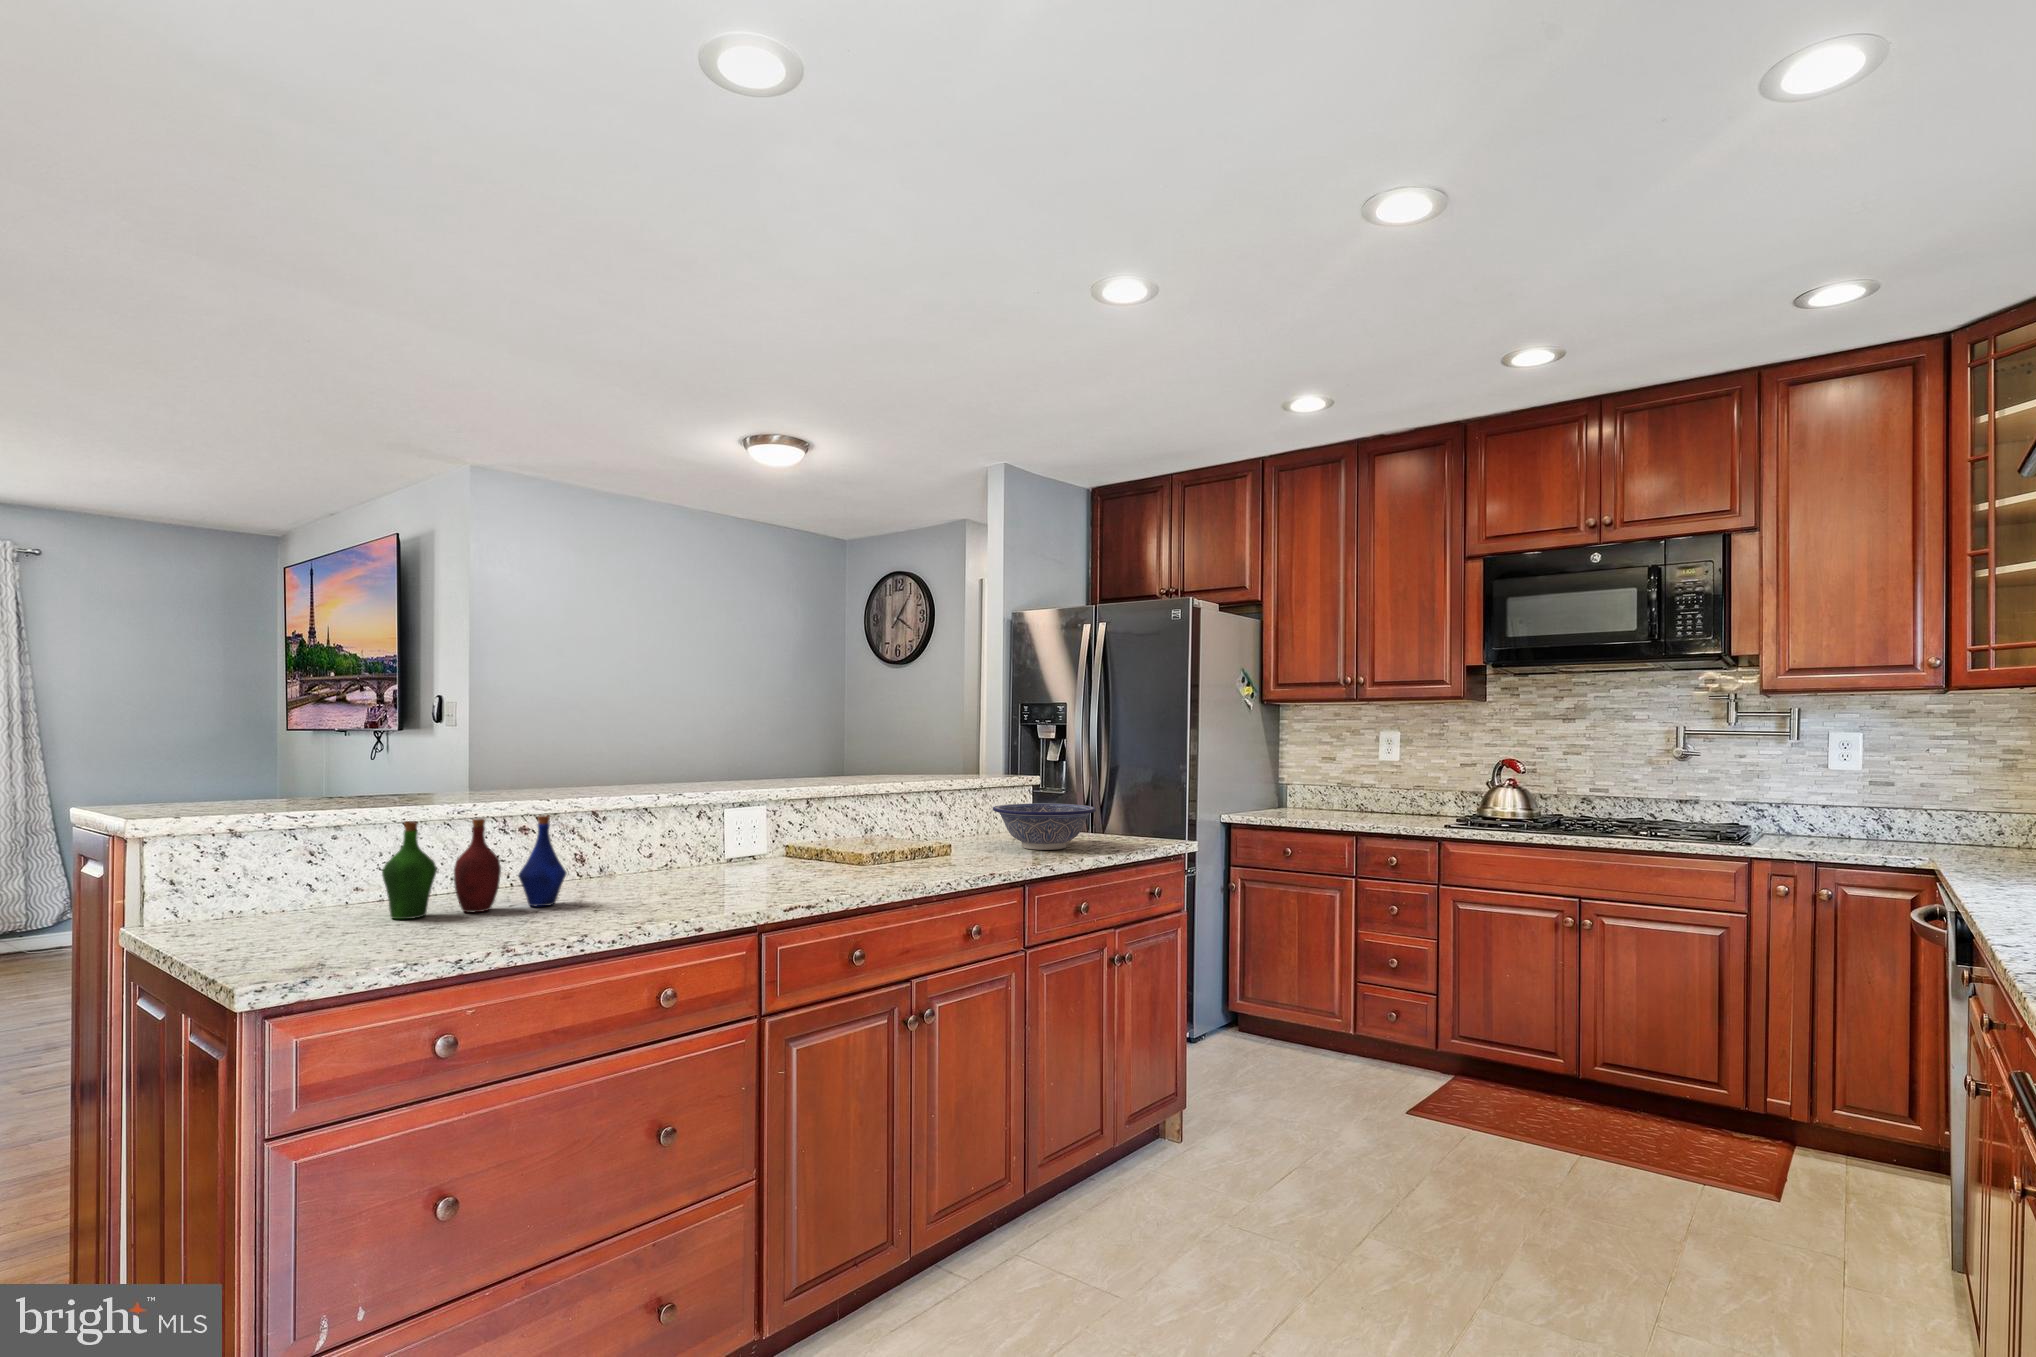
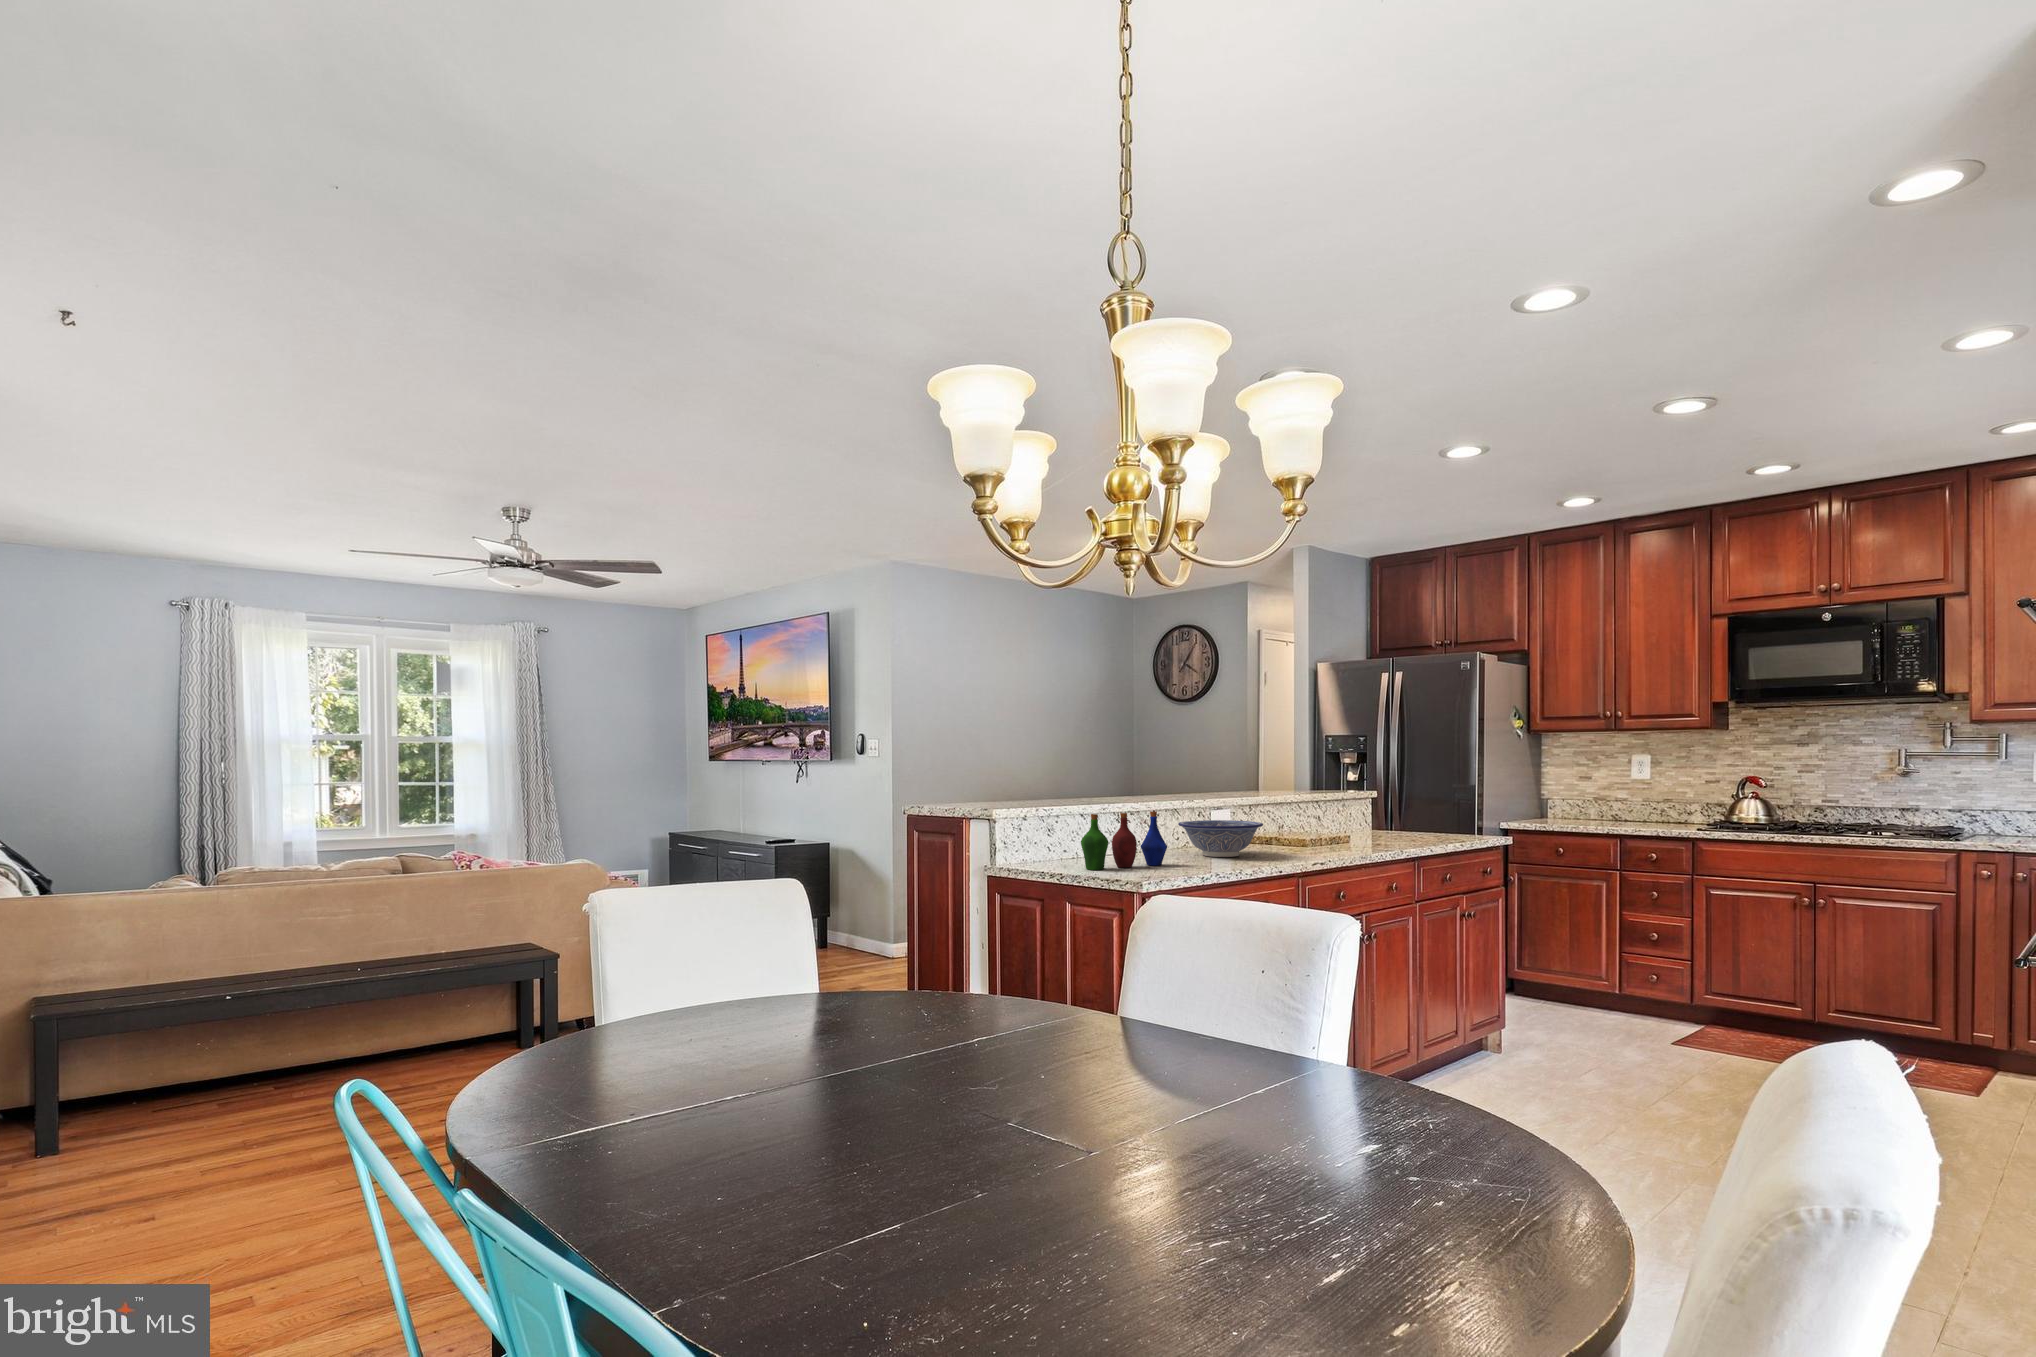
decorative bowl: present [993,803,1096,850] -> present [1178,820,1263,857]

